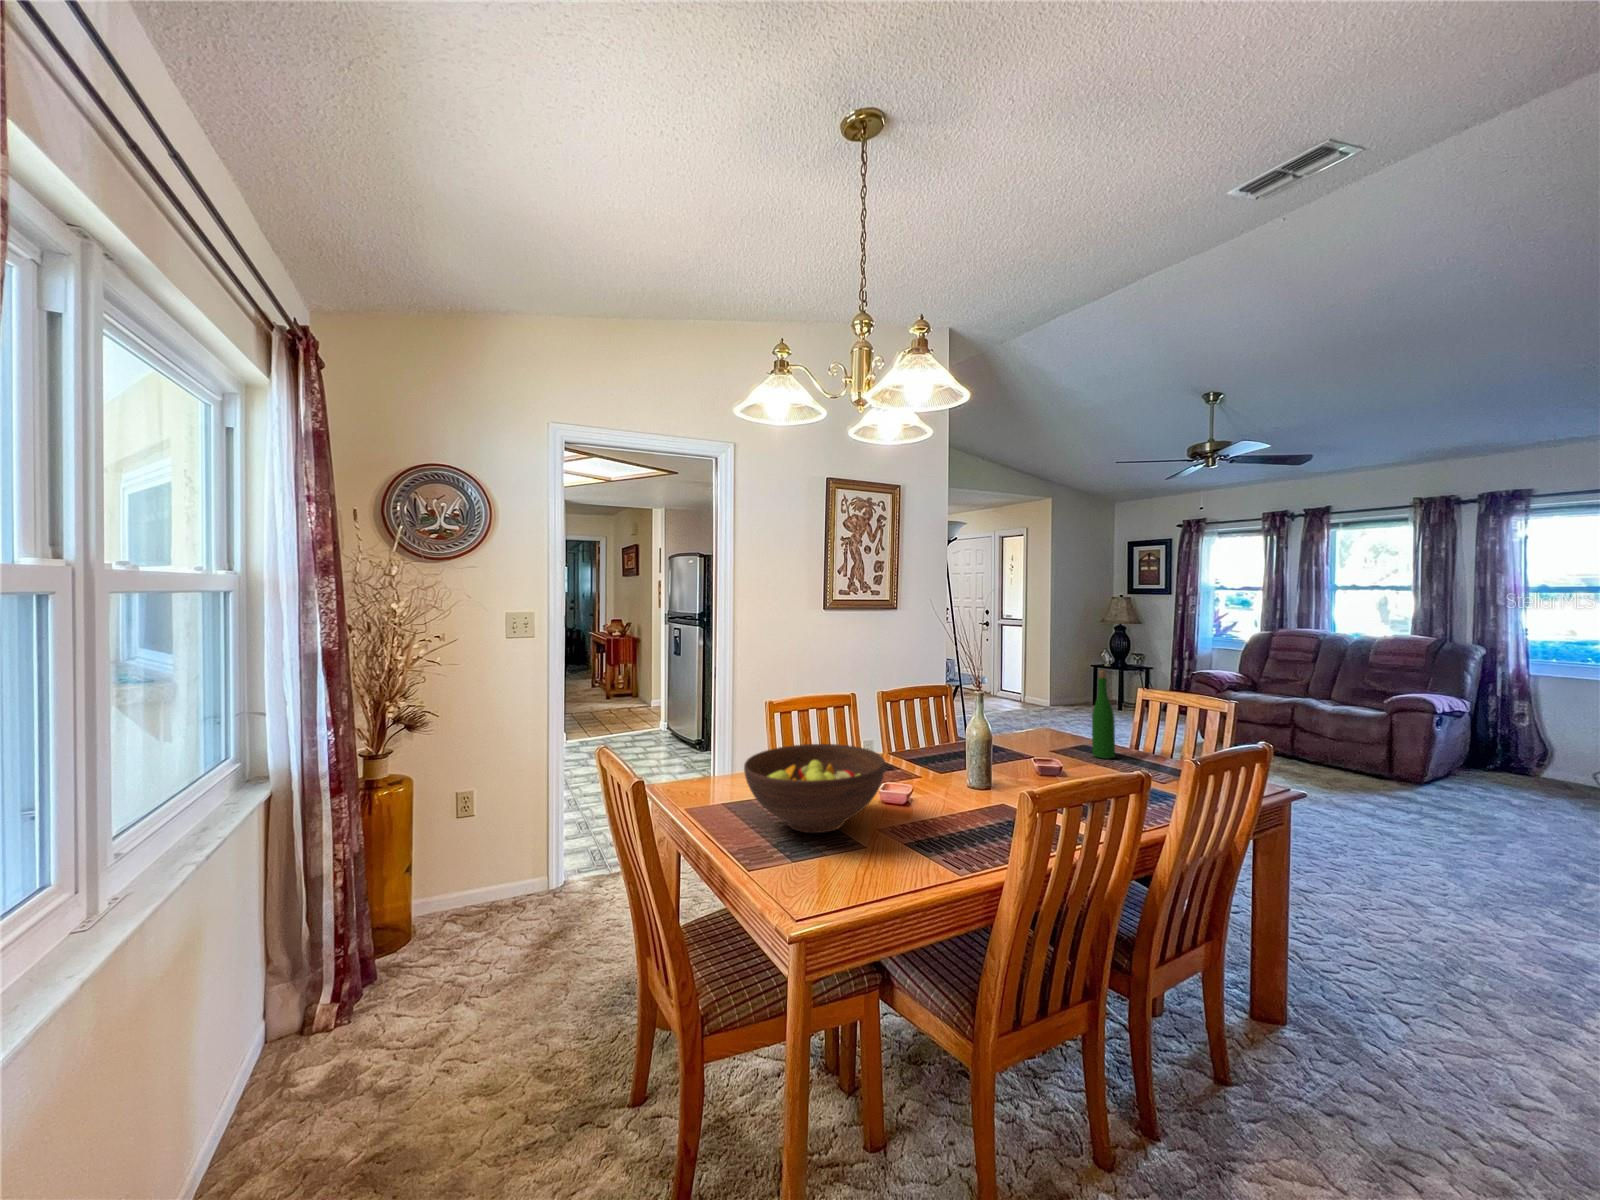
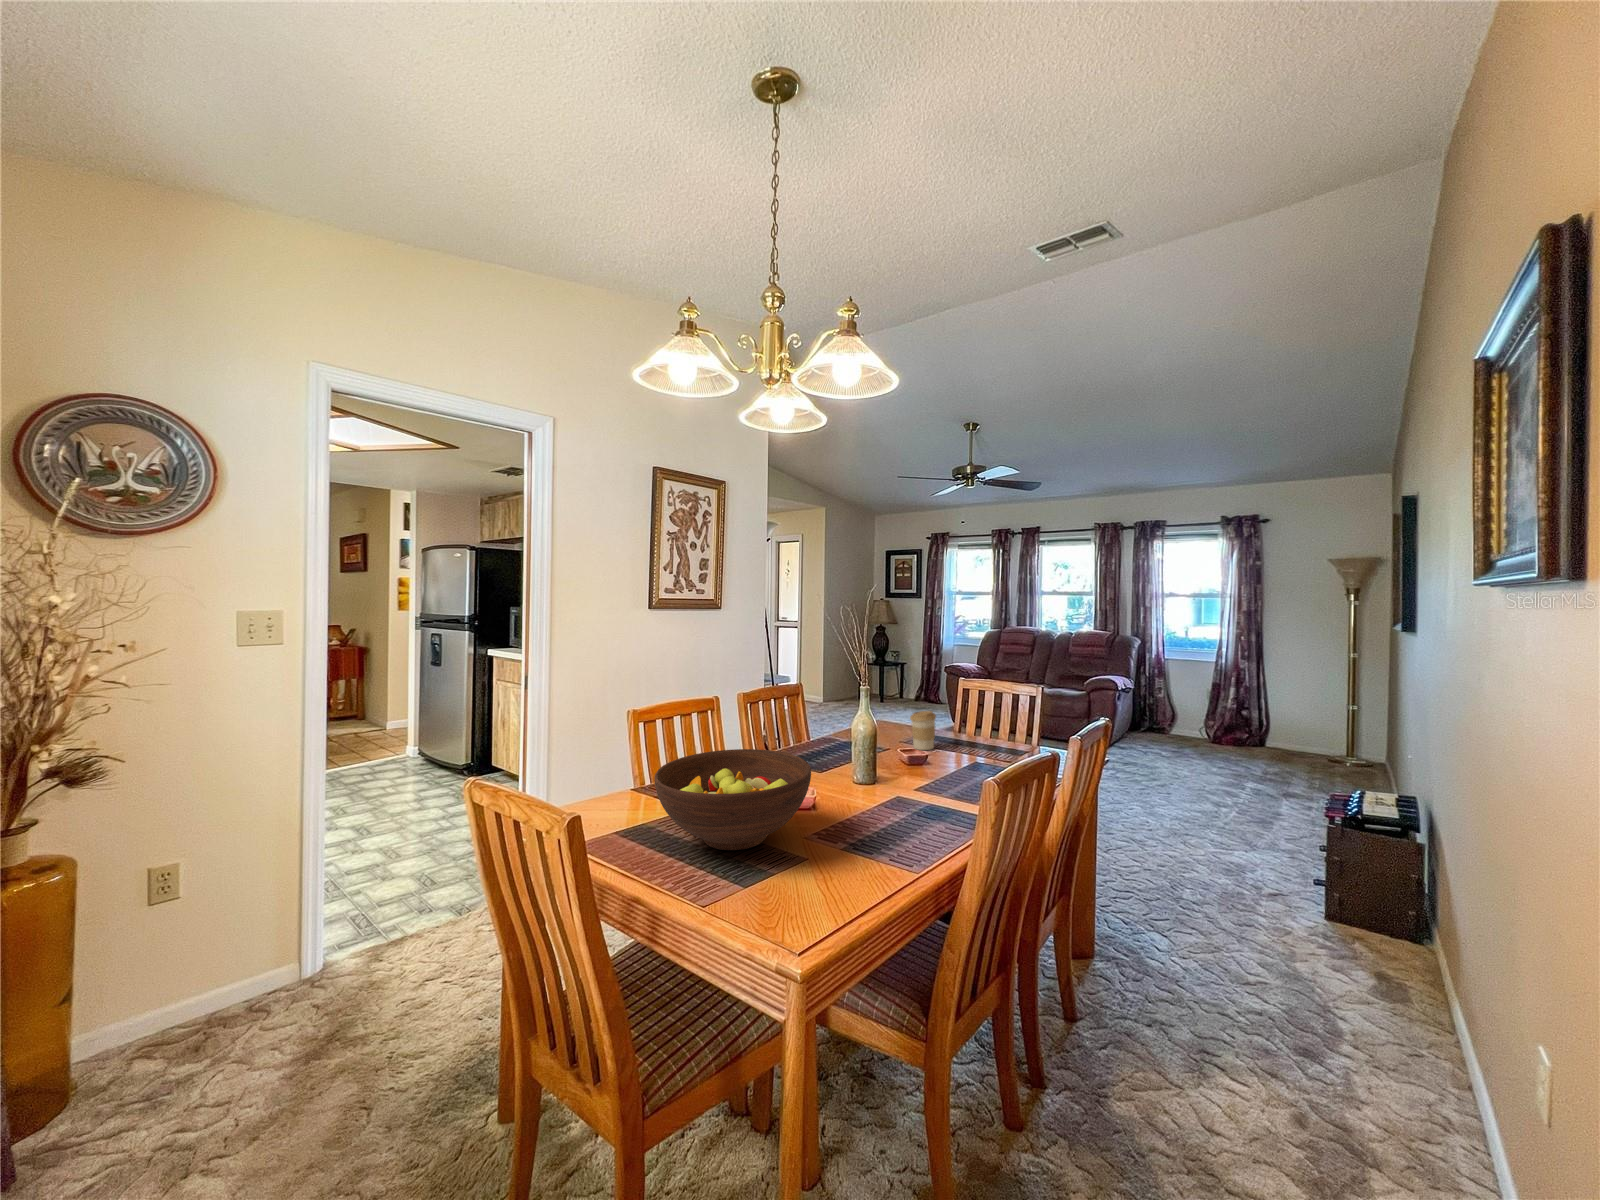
wine bottle: present [1092,670,1115,759] -> none [937,661,958,742]
coffee cup: none [1054,722,1084,764] -> present [910,711,936,750]

